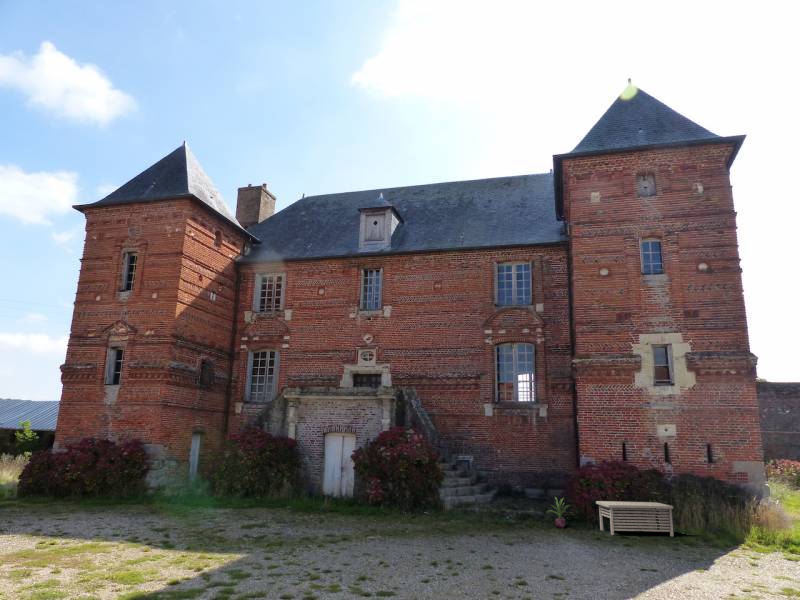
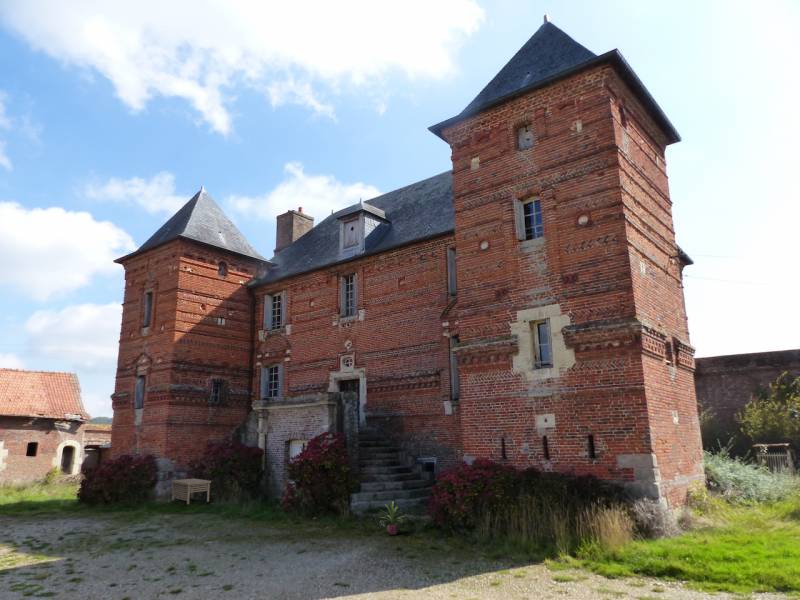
storage bench: present [596,501,674,536] -> present [172,478,211,504]

